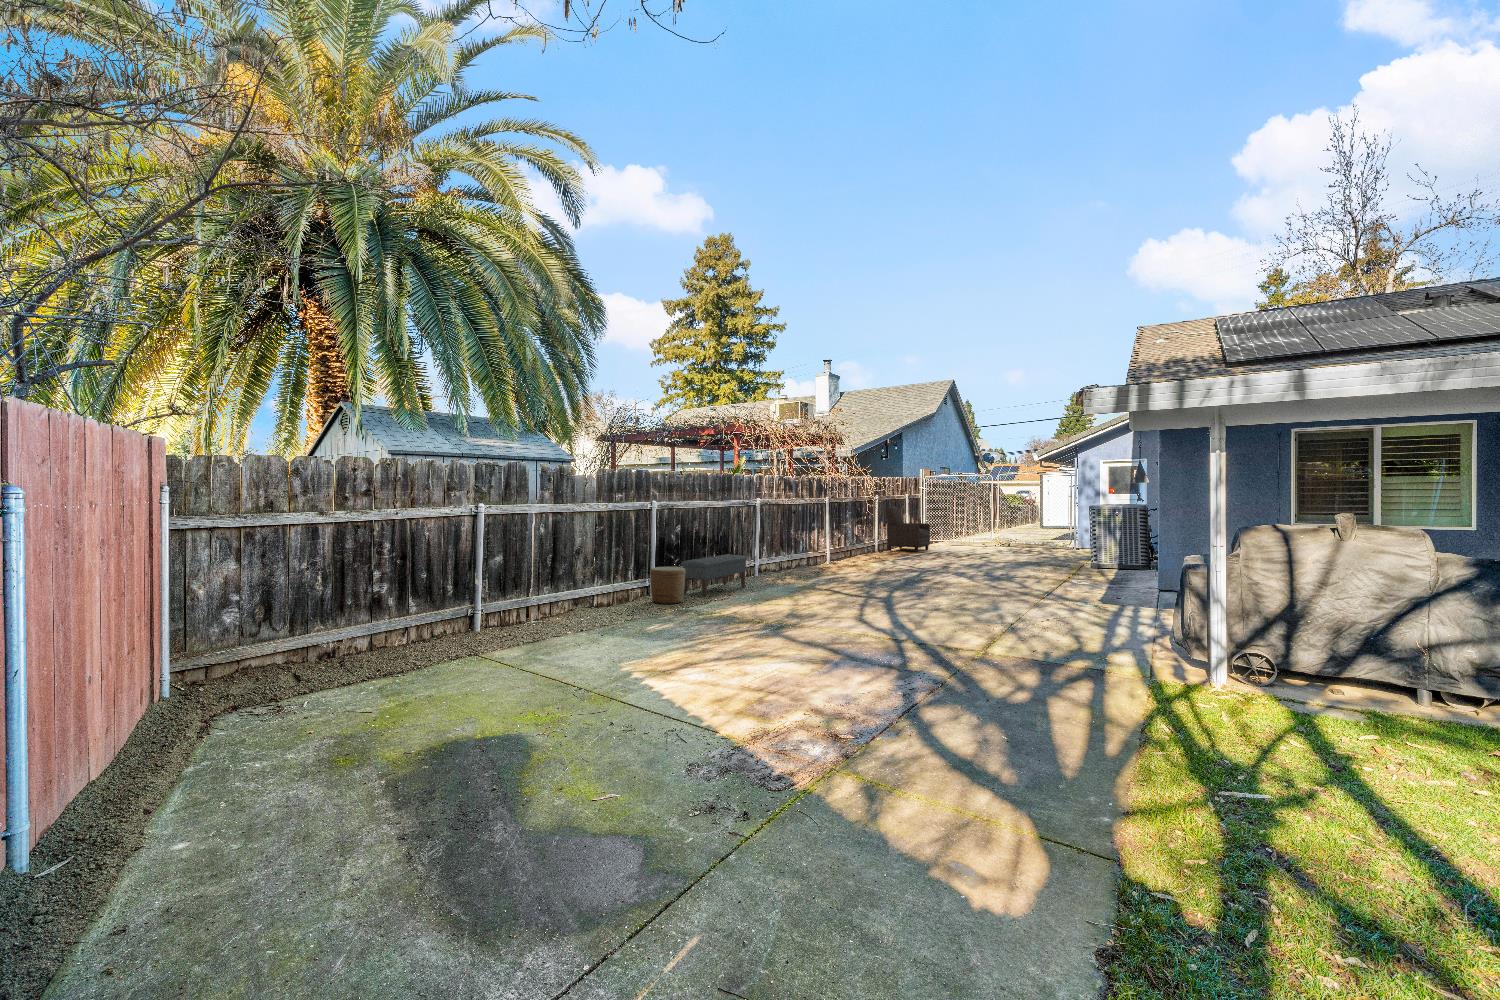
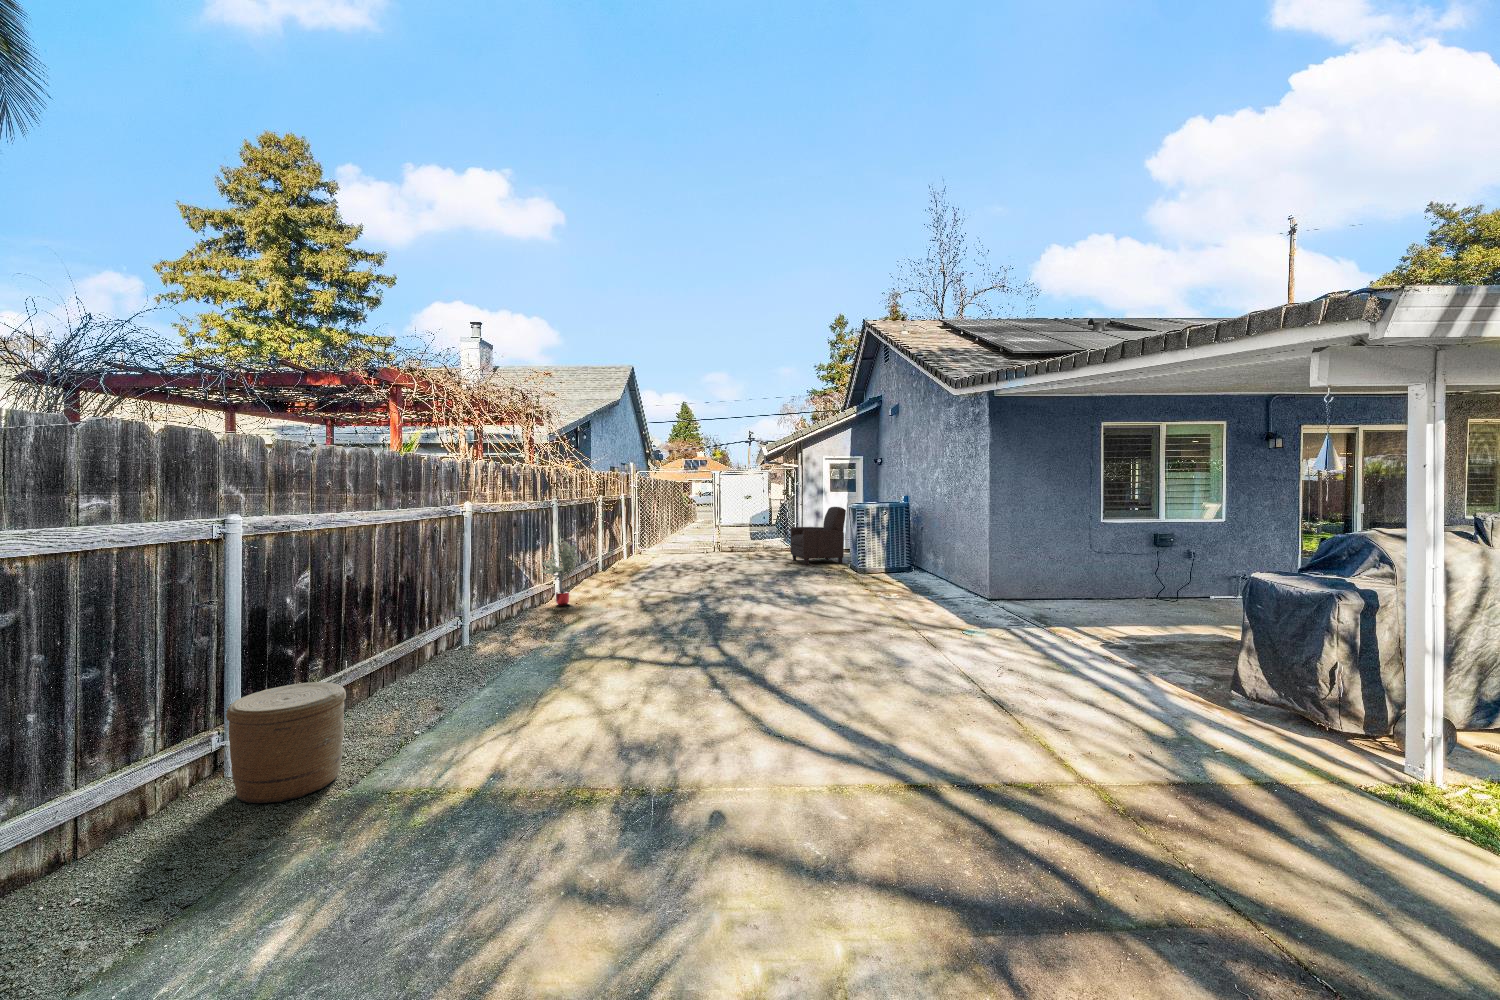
chair: present [886,507,930,552] -> present [791,507,846,565]
potted tree: none [813,523,840,567] -> present [541,538,579,606]
bench: present [682,554,747,596] -> none [318,618,467,738]

